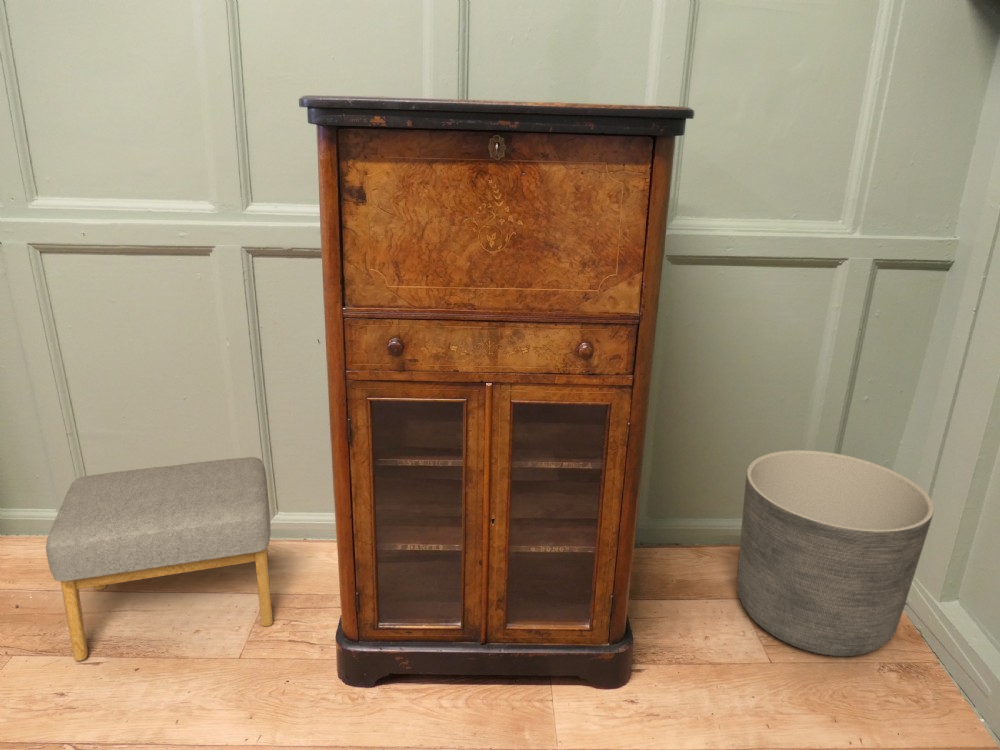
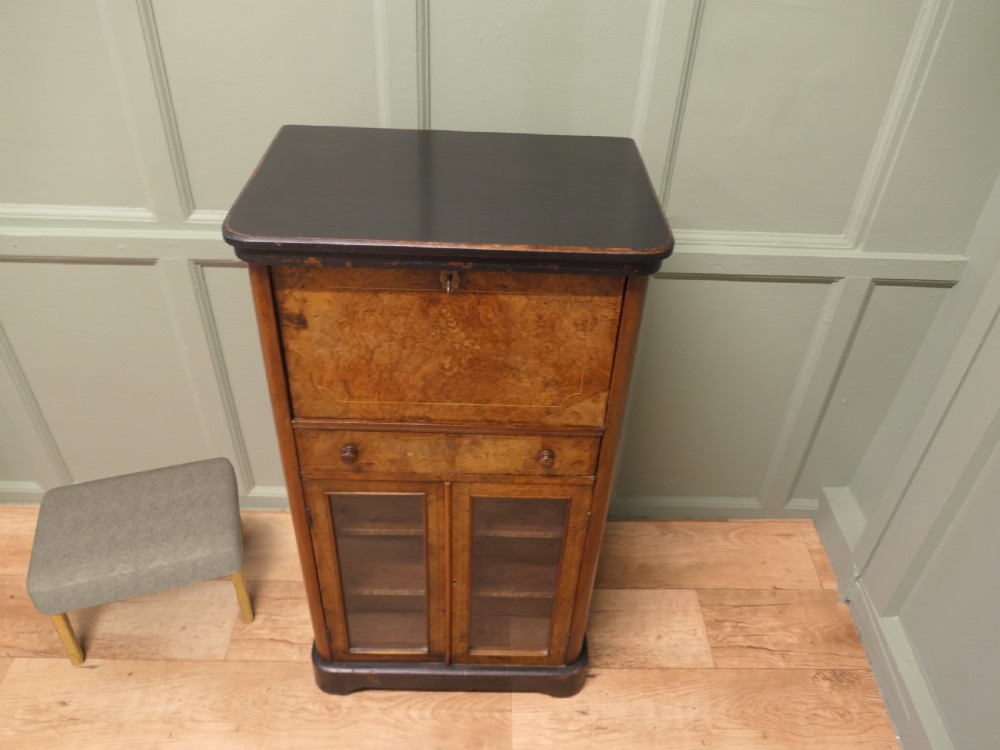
planter: present [737,450,934,656] -> none [694,461,887,666]

